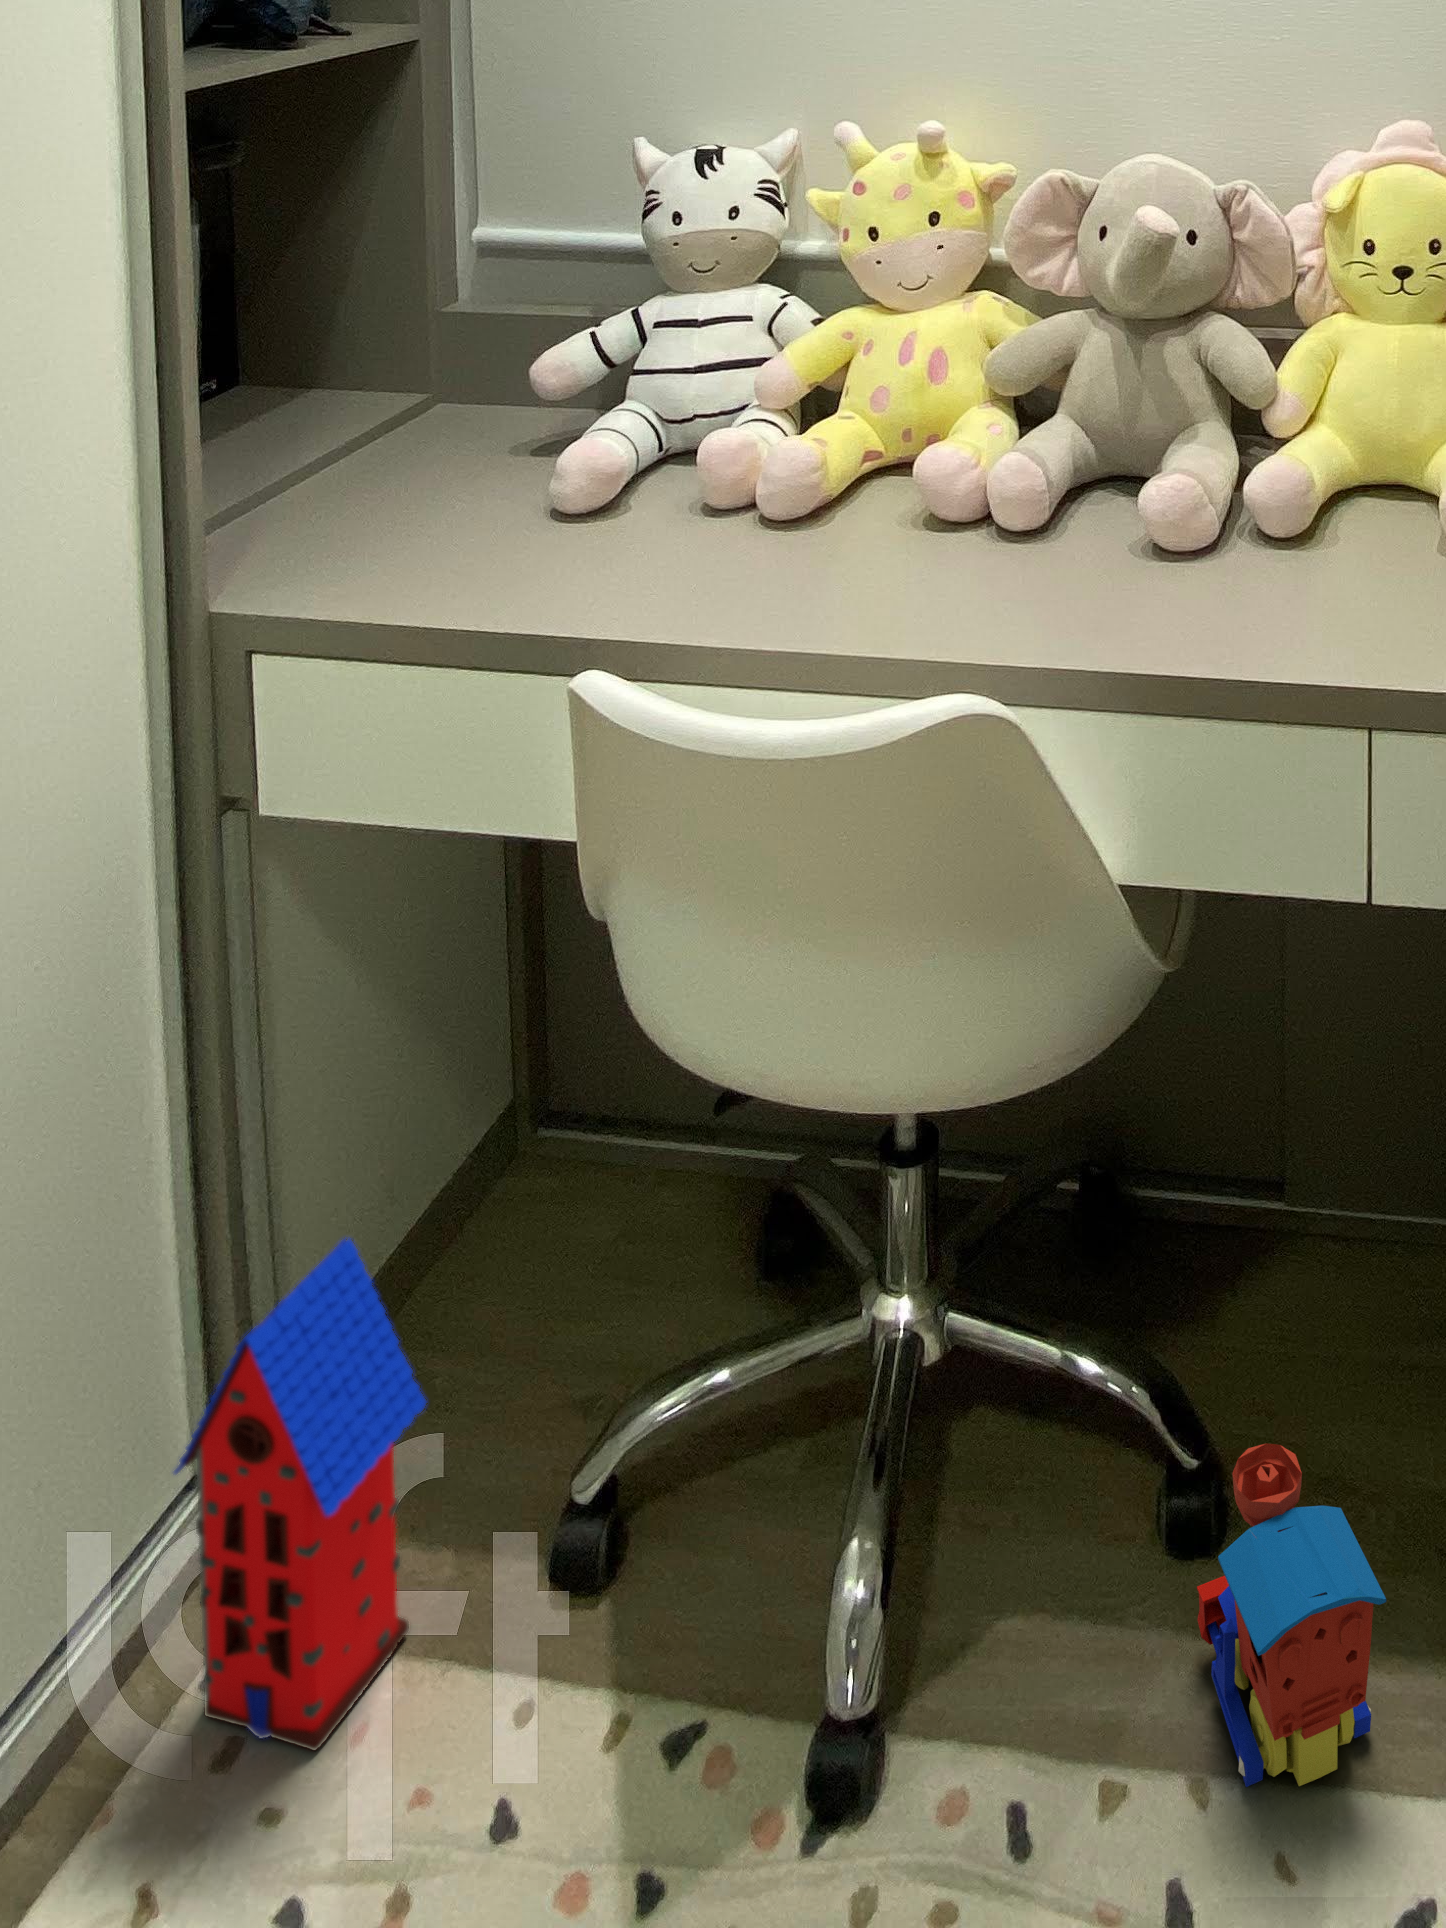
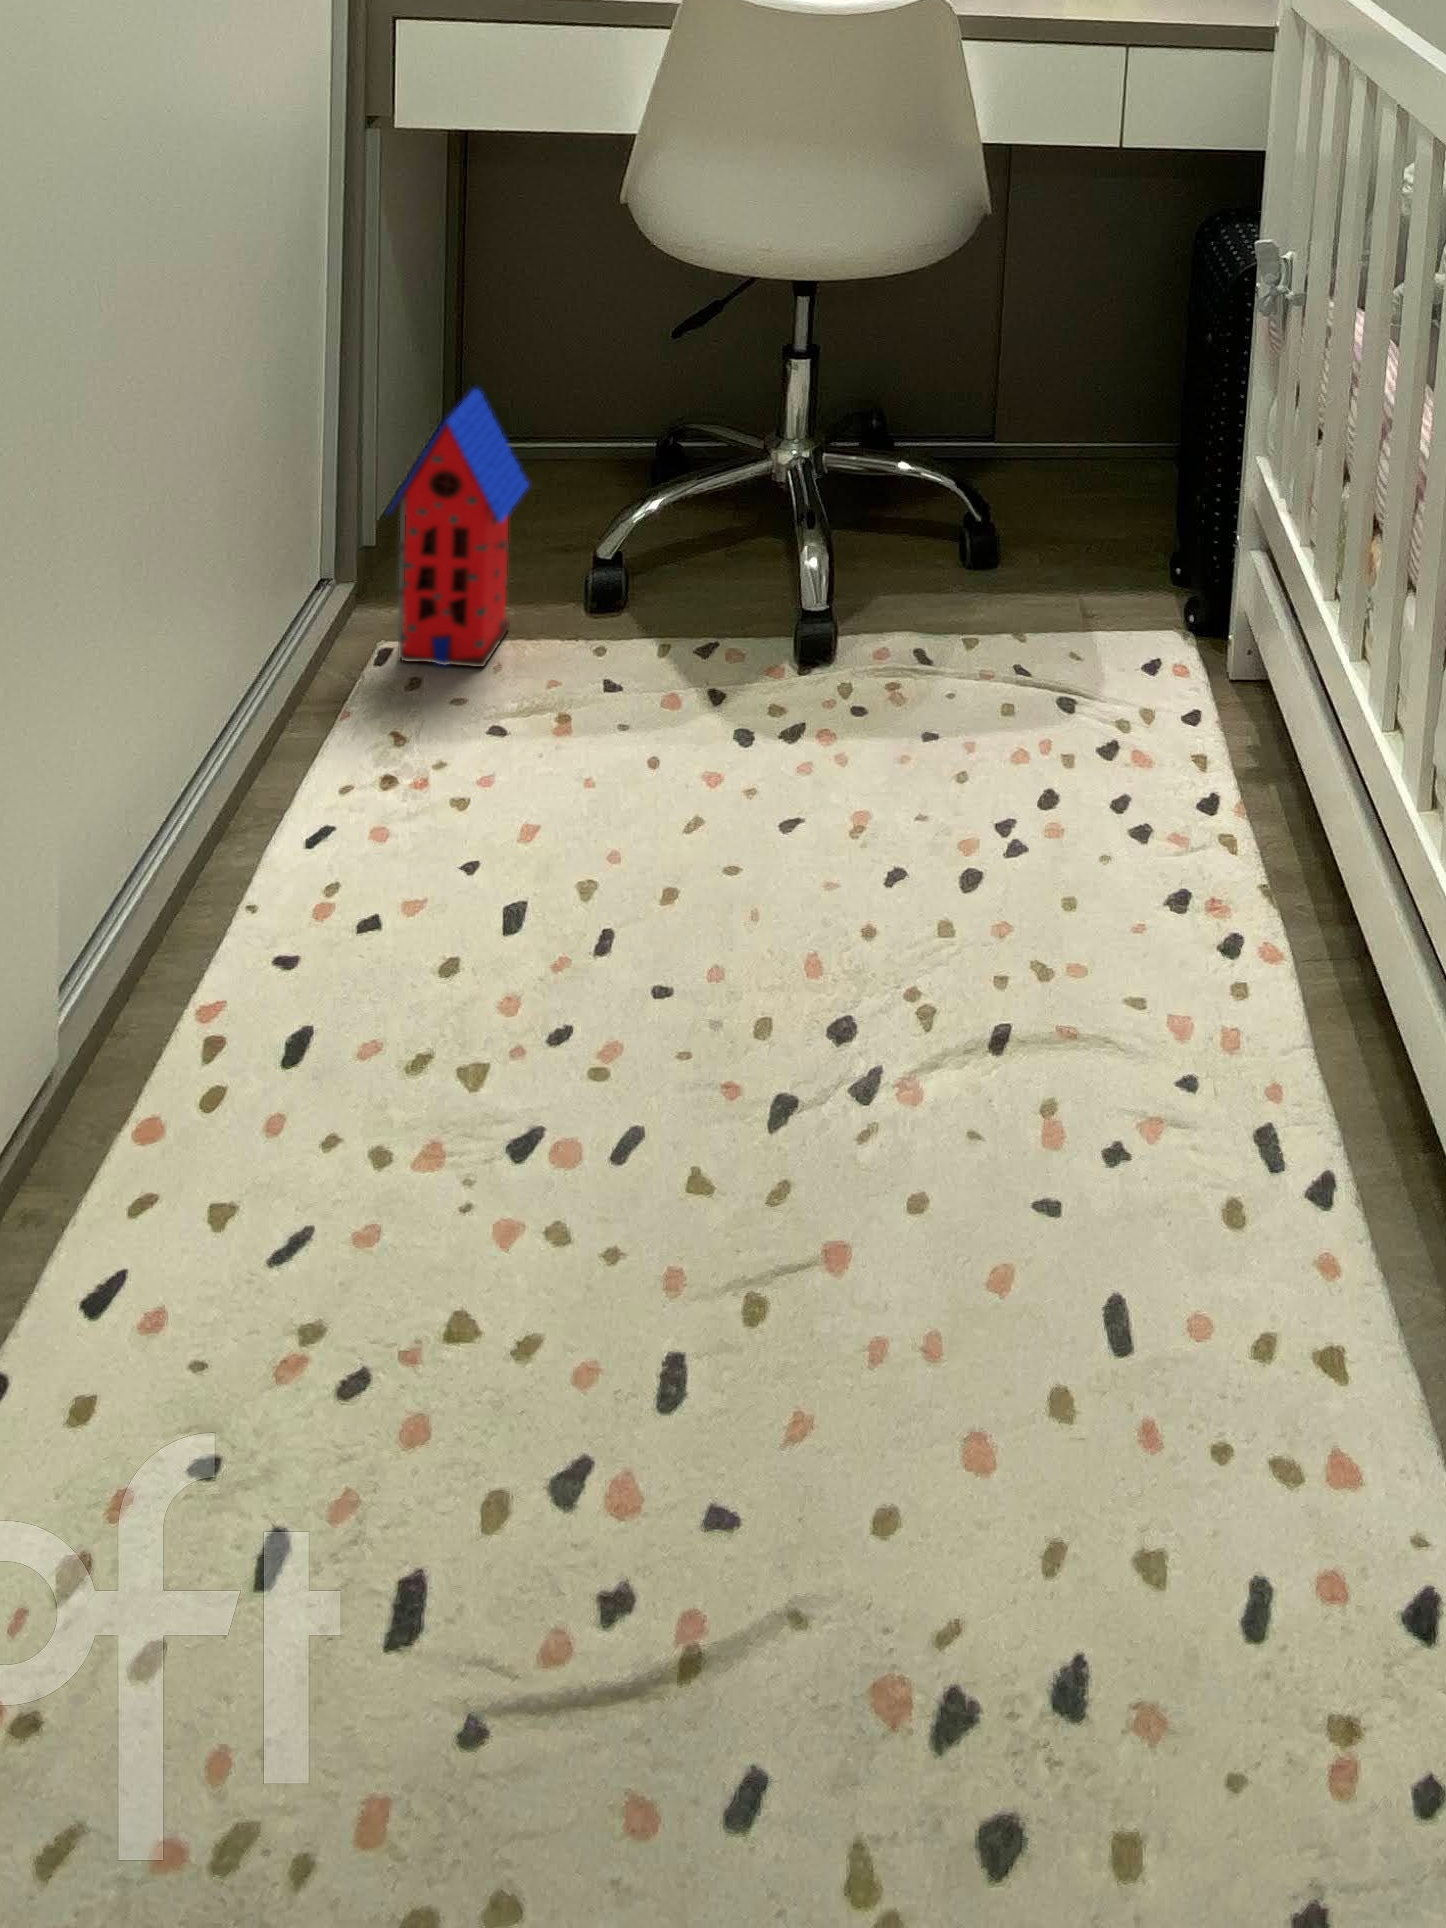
toy train: present [1197,1443,1386,1787] -> none [996,487,1122,642]

